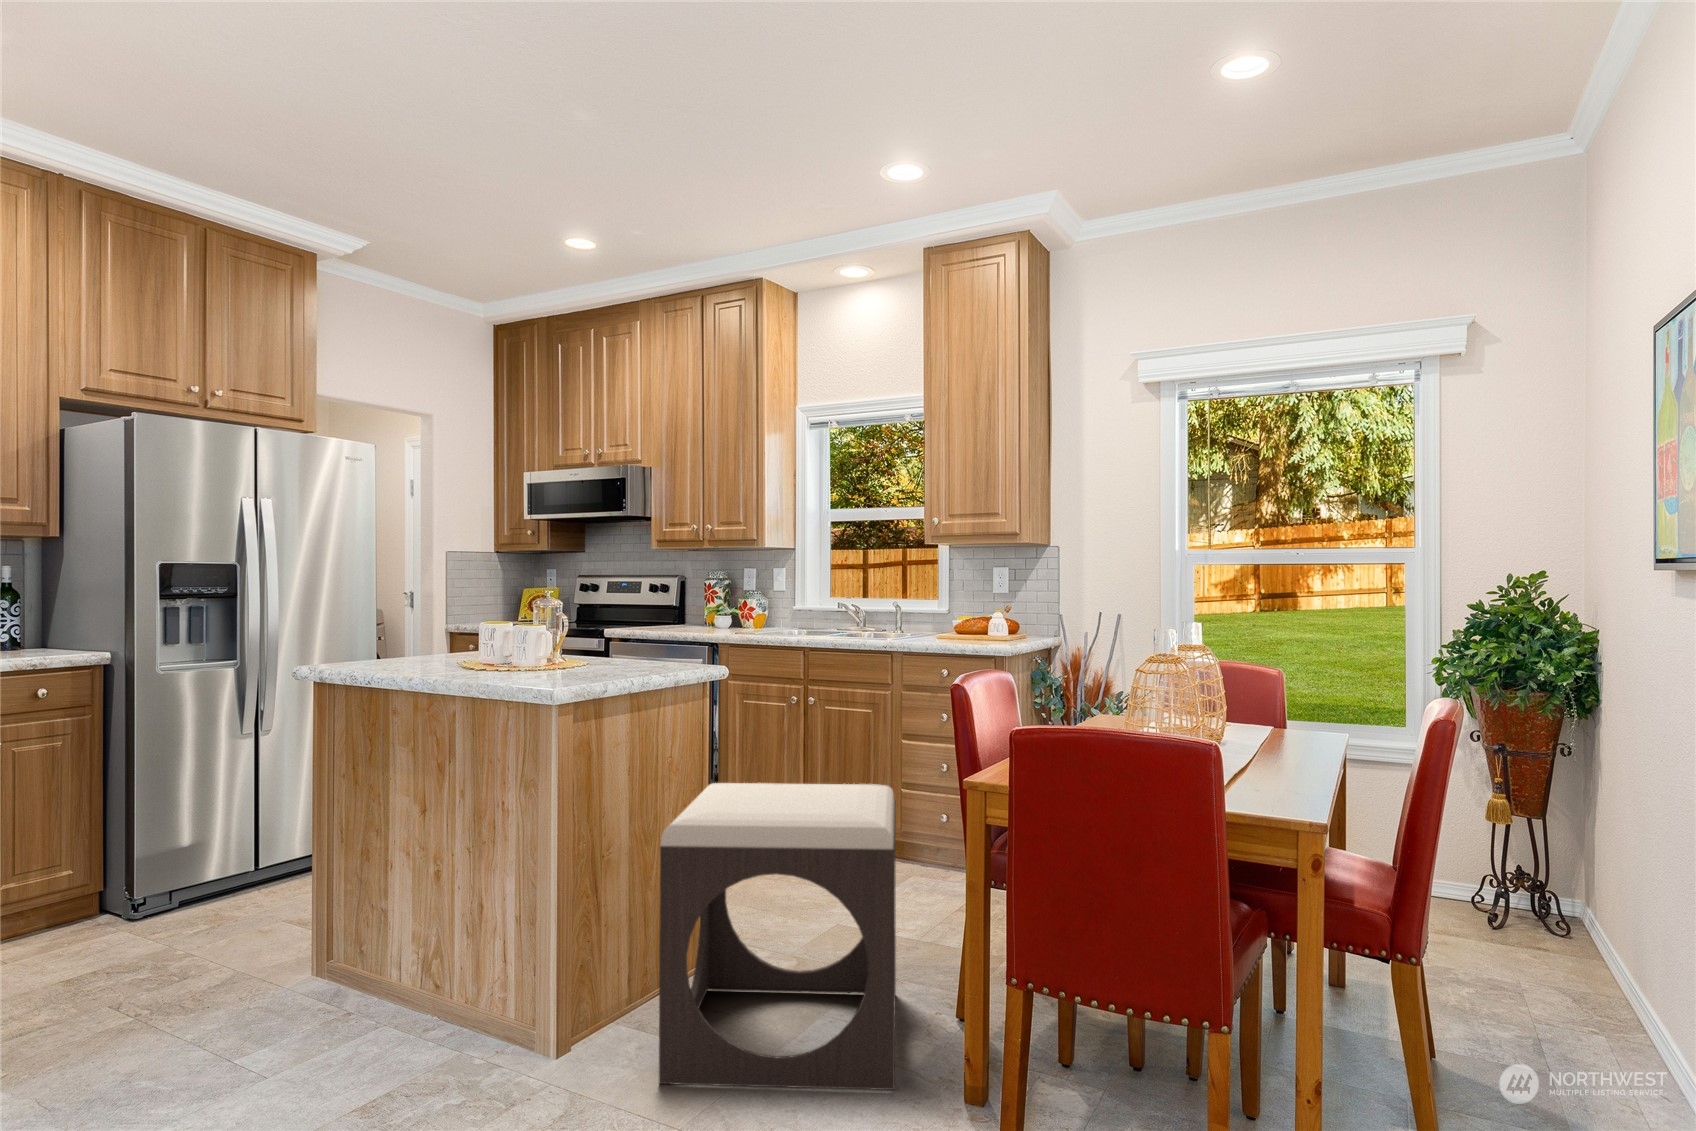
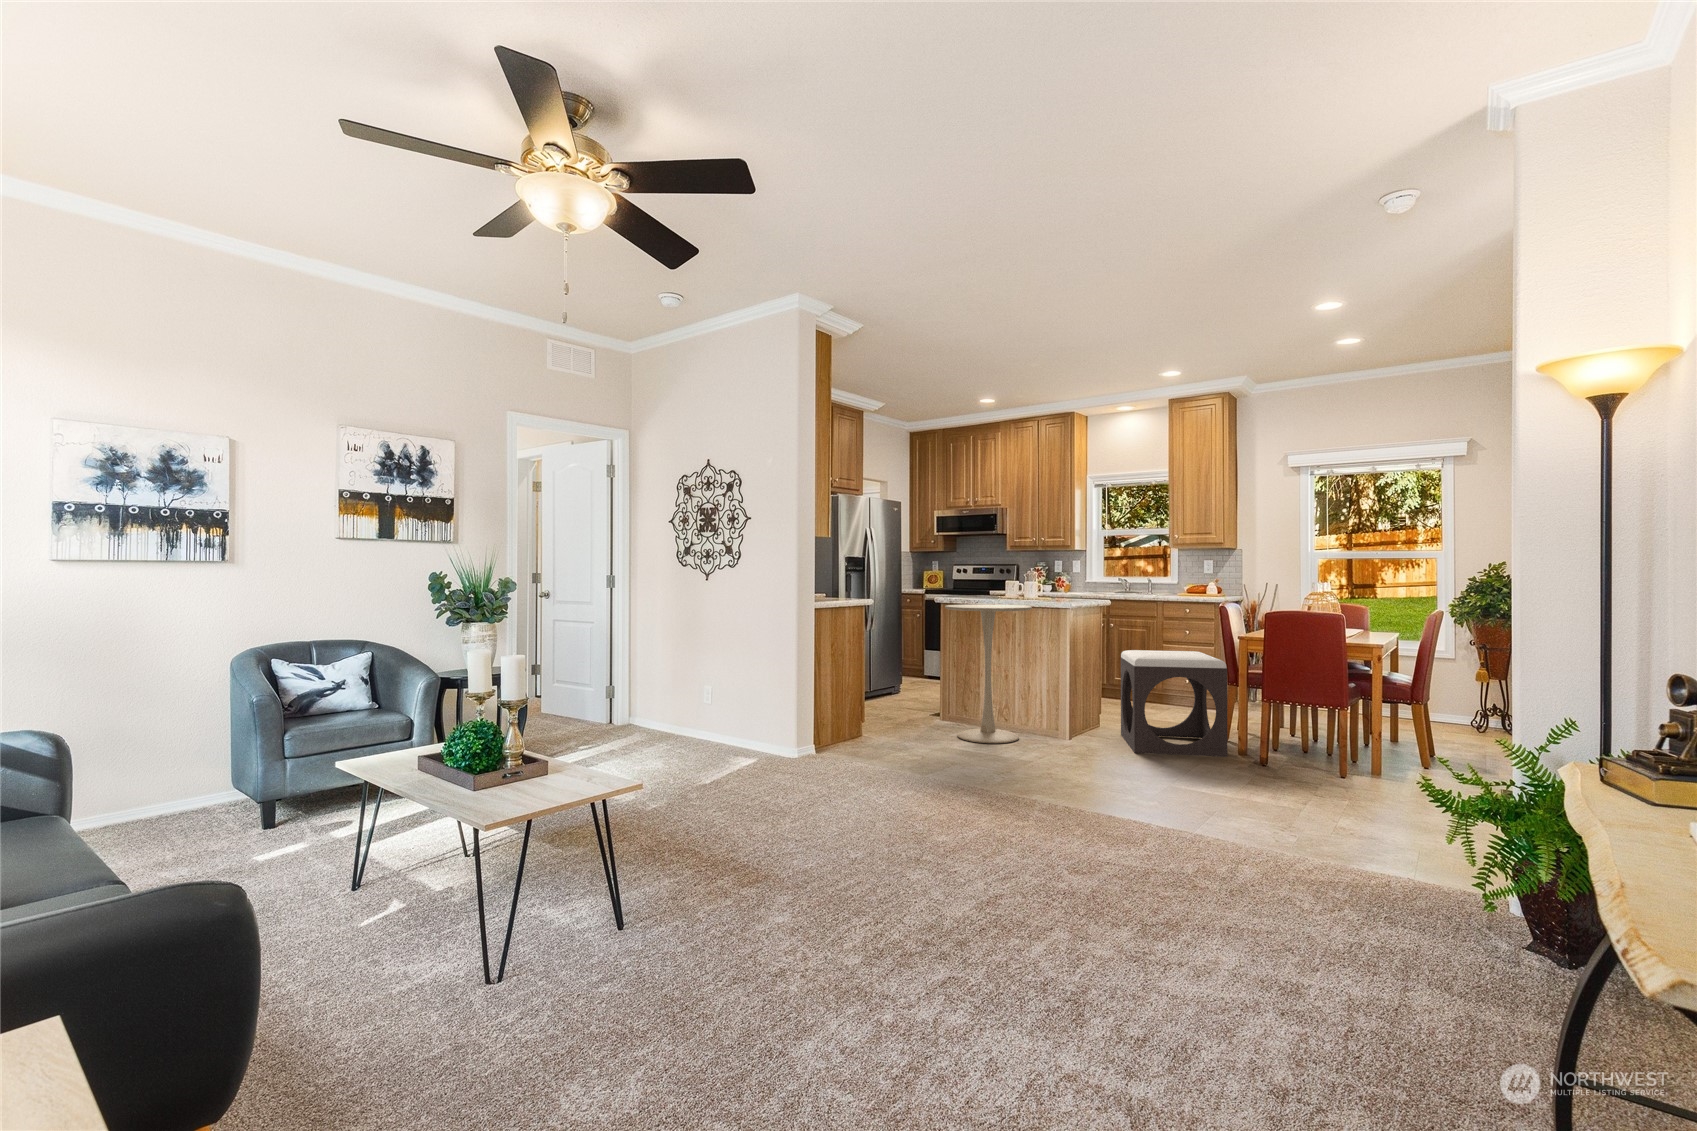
pedestal table: none [215,671,465,1058] -> present [945,604,1032,743]

